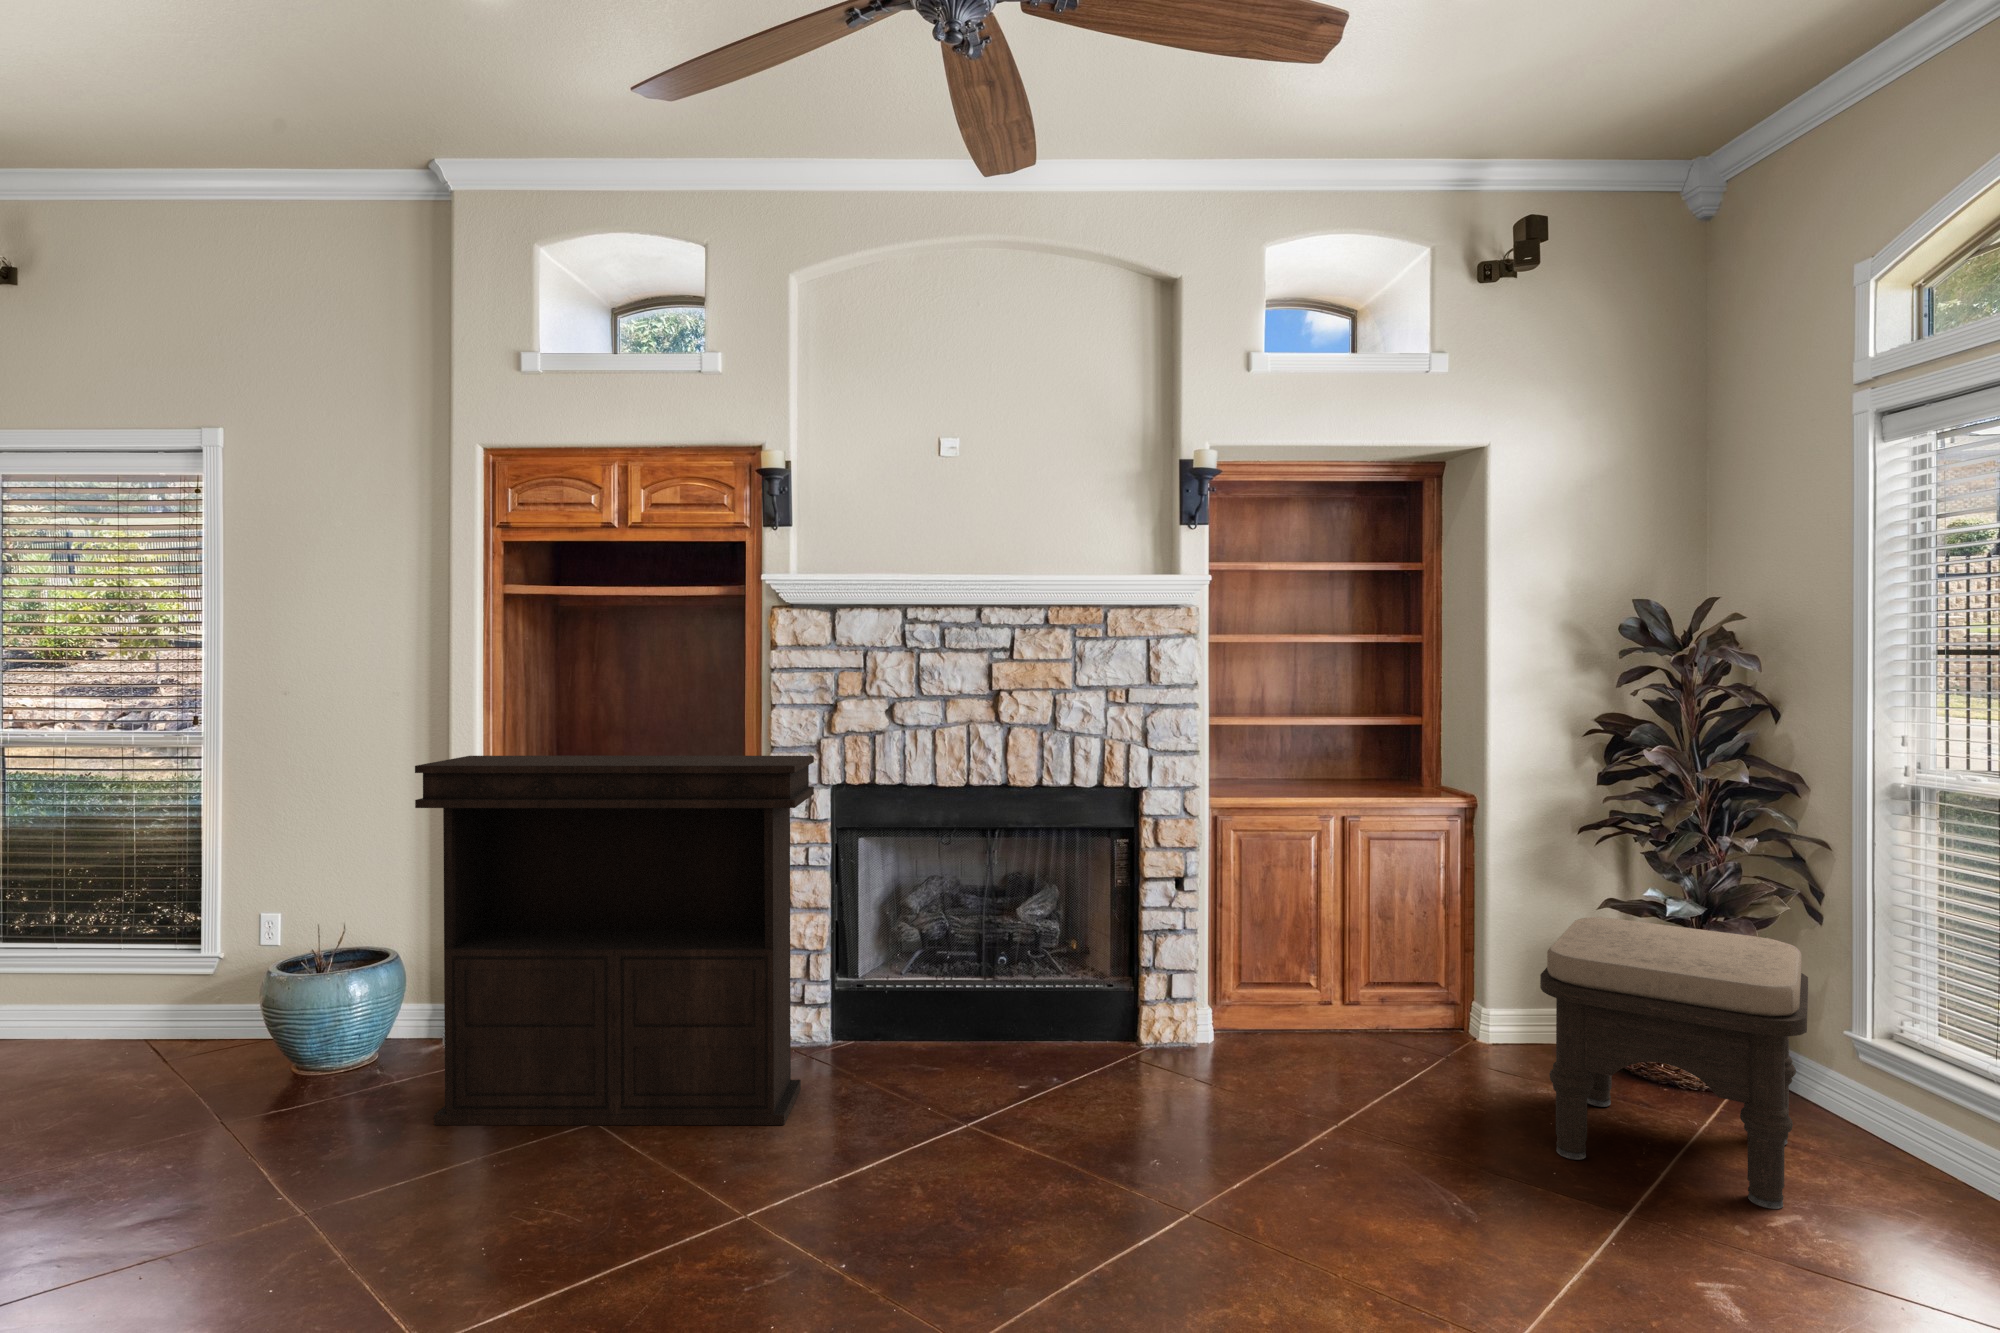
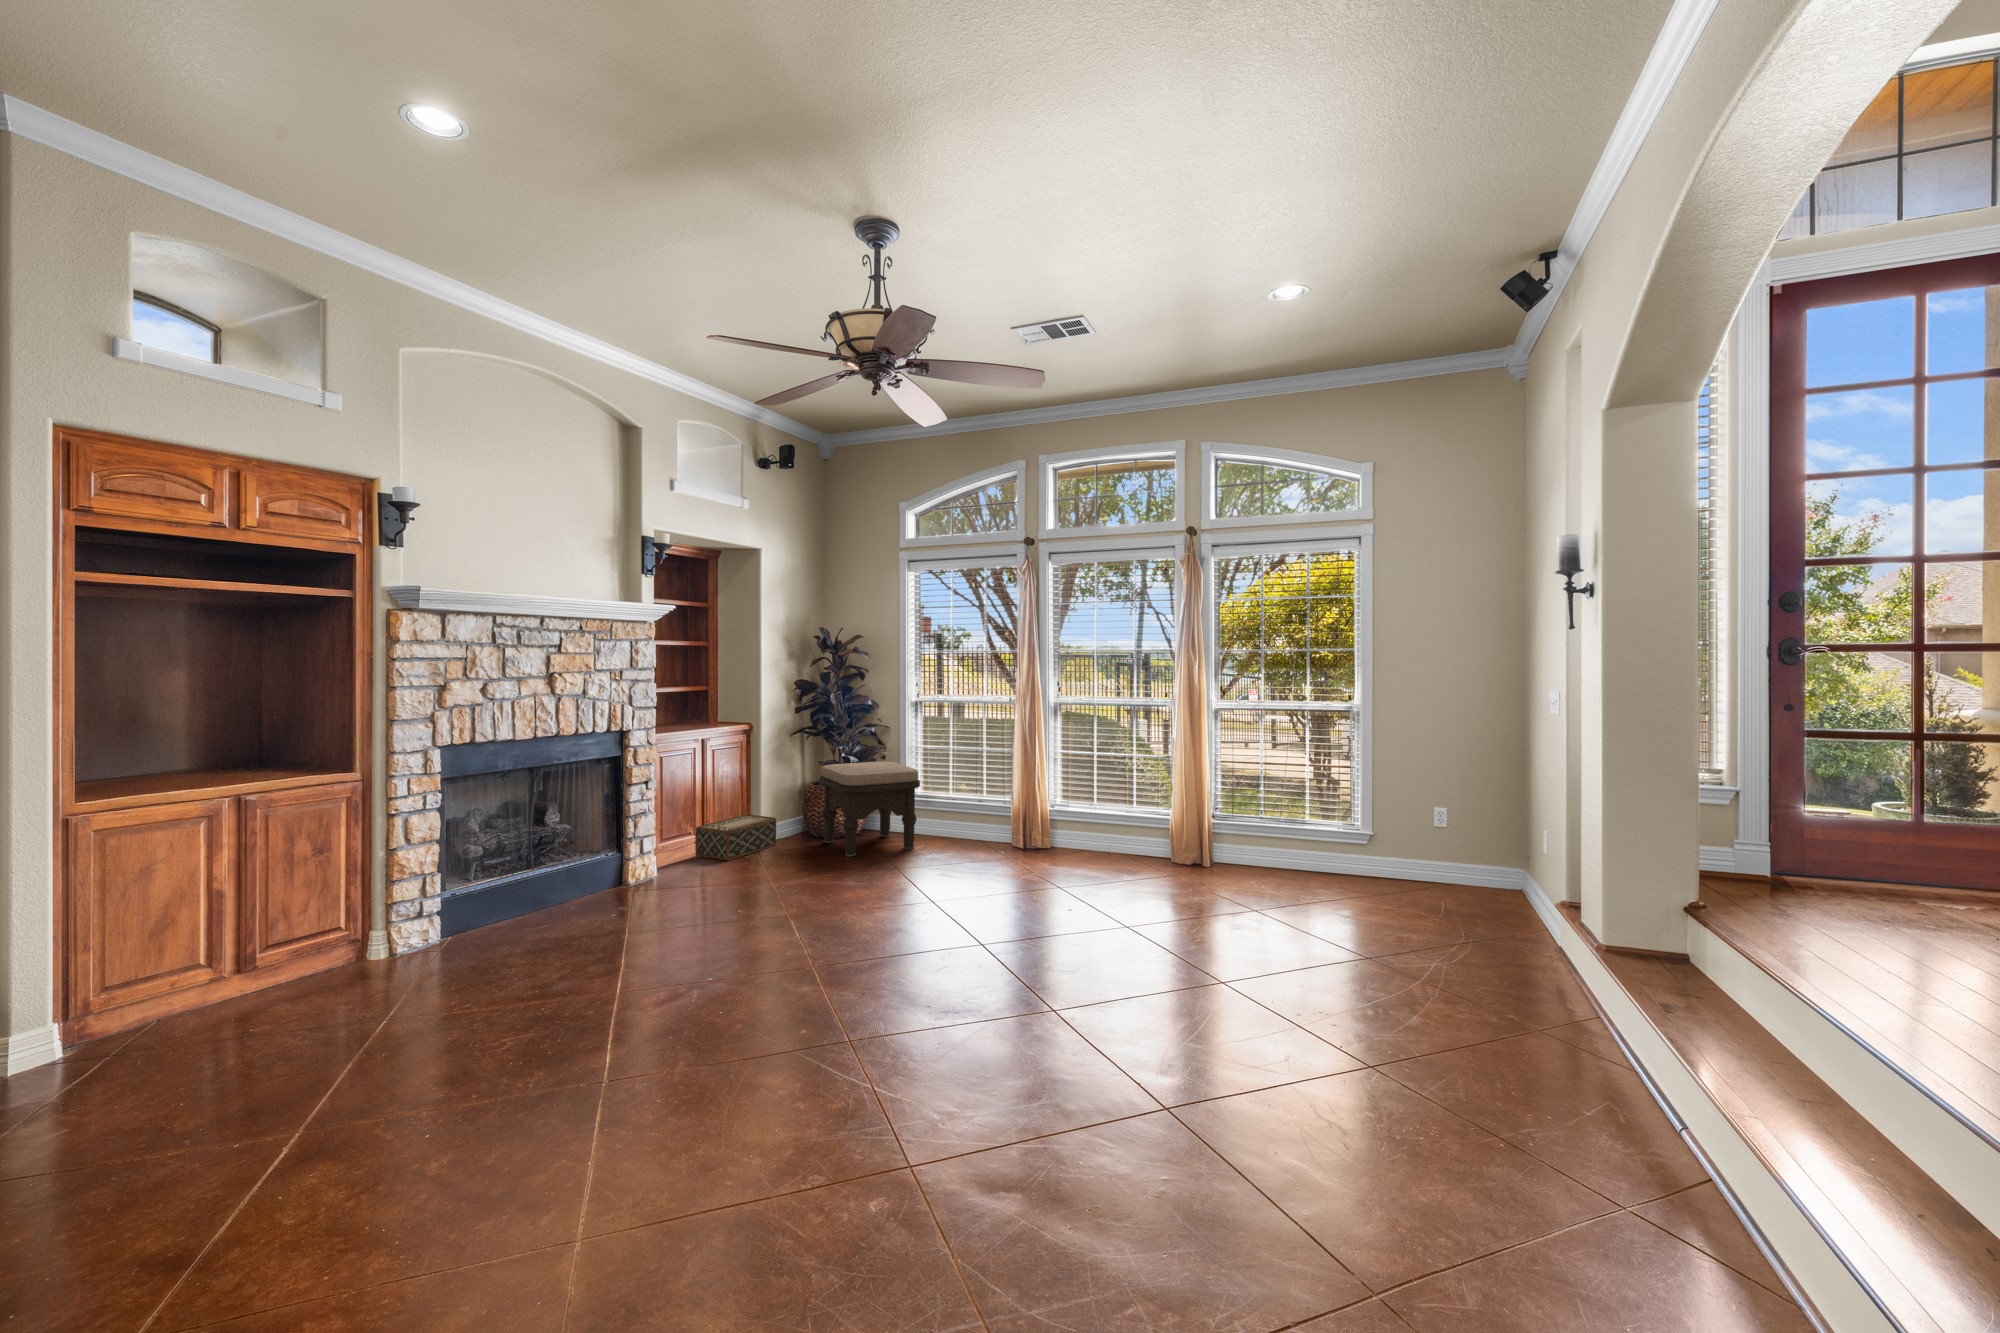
console table: present [415,756,814,1125] -> none [186,720,553,1074]
woven basket: none [1308,983,1478,1067] -> present [695,814,776,861]

